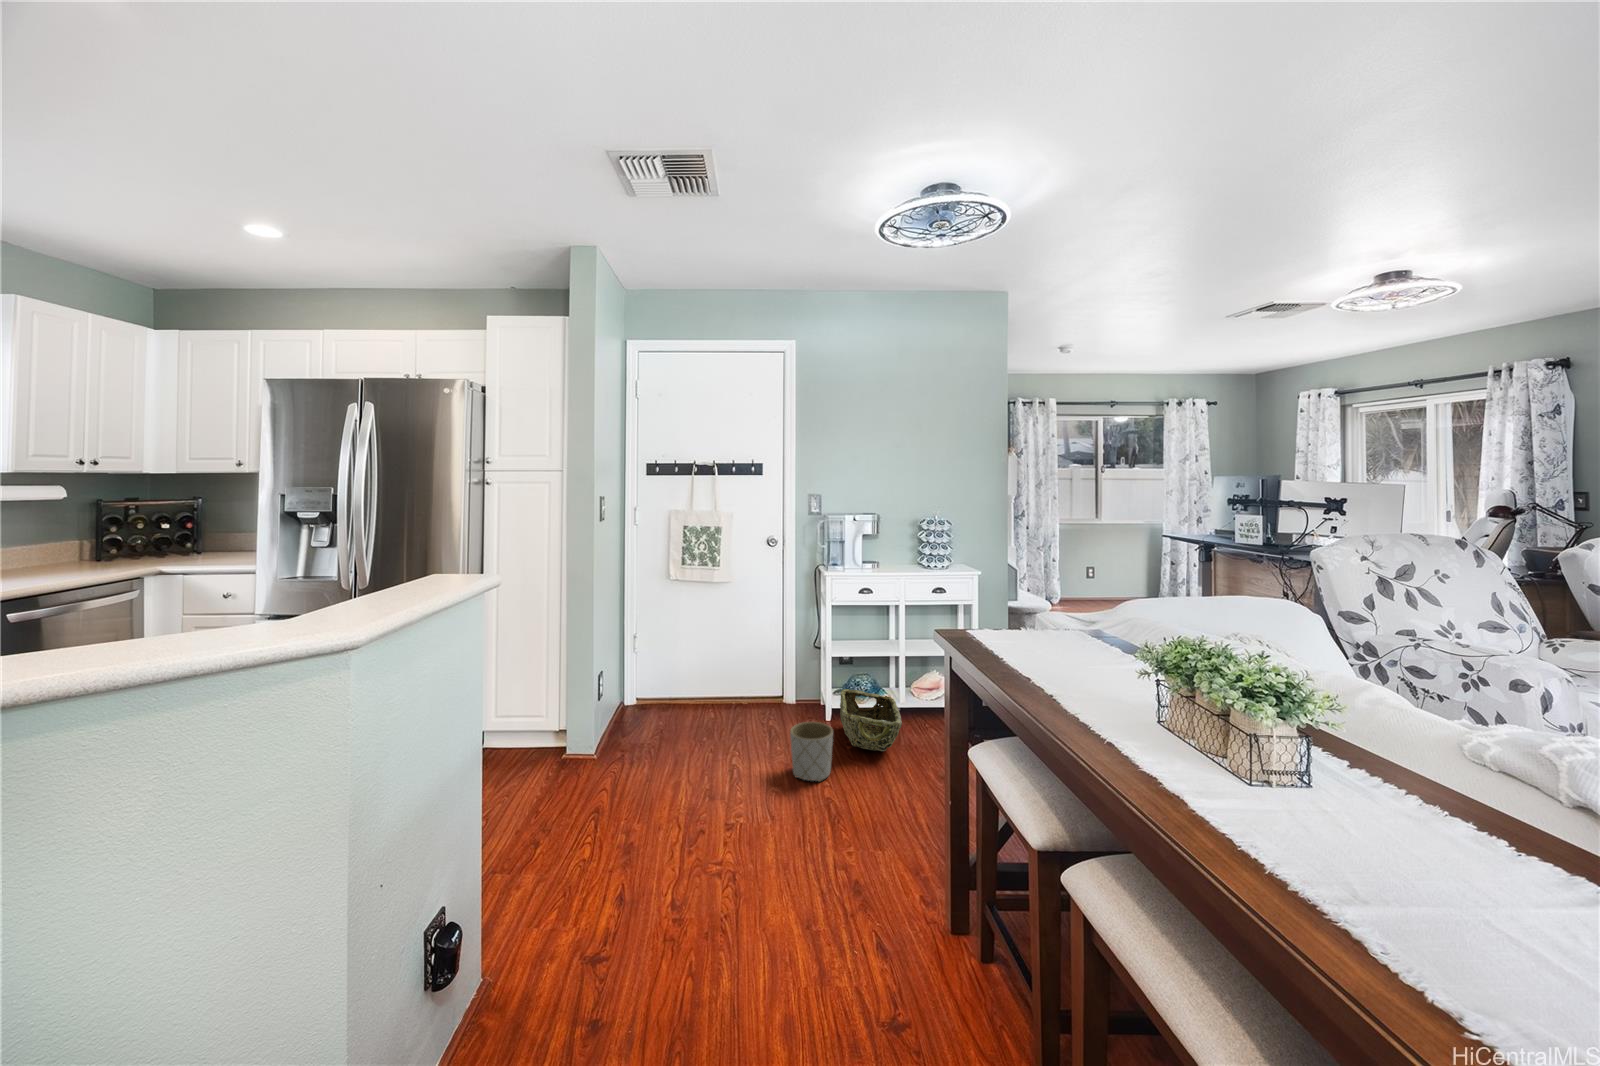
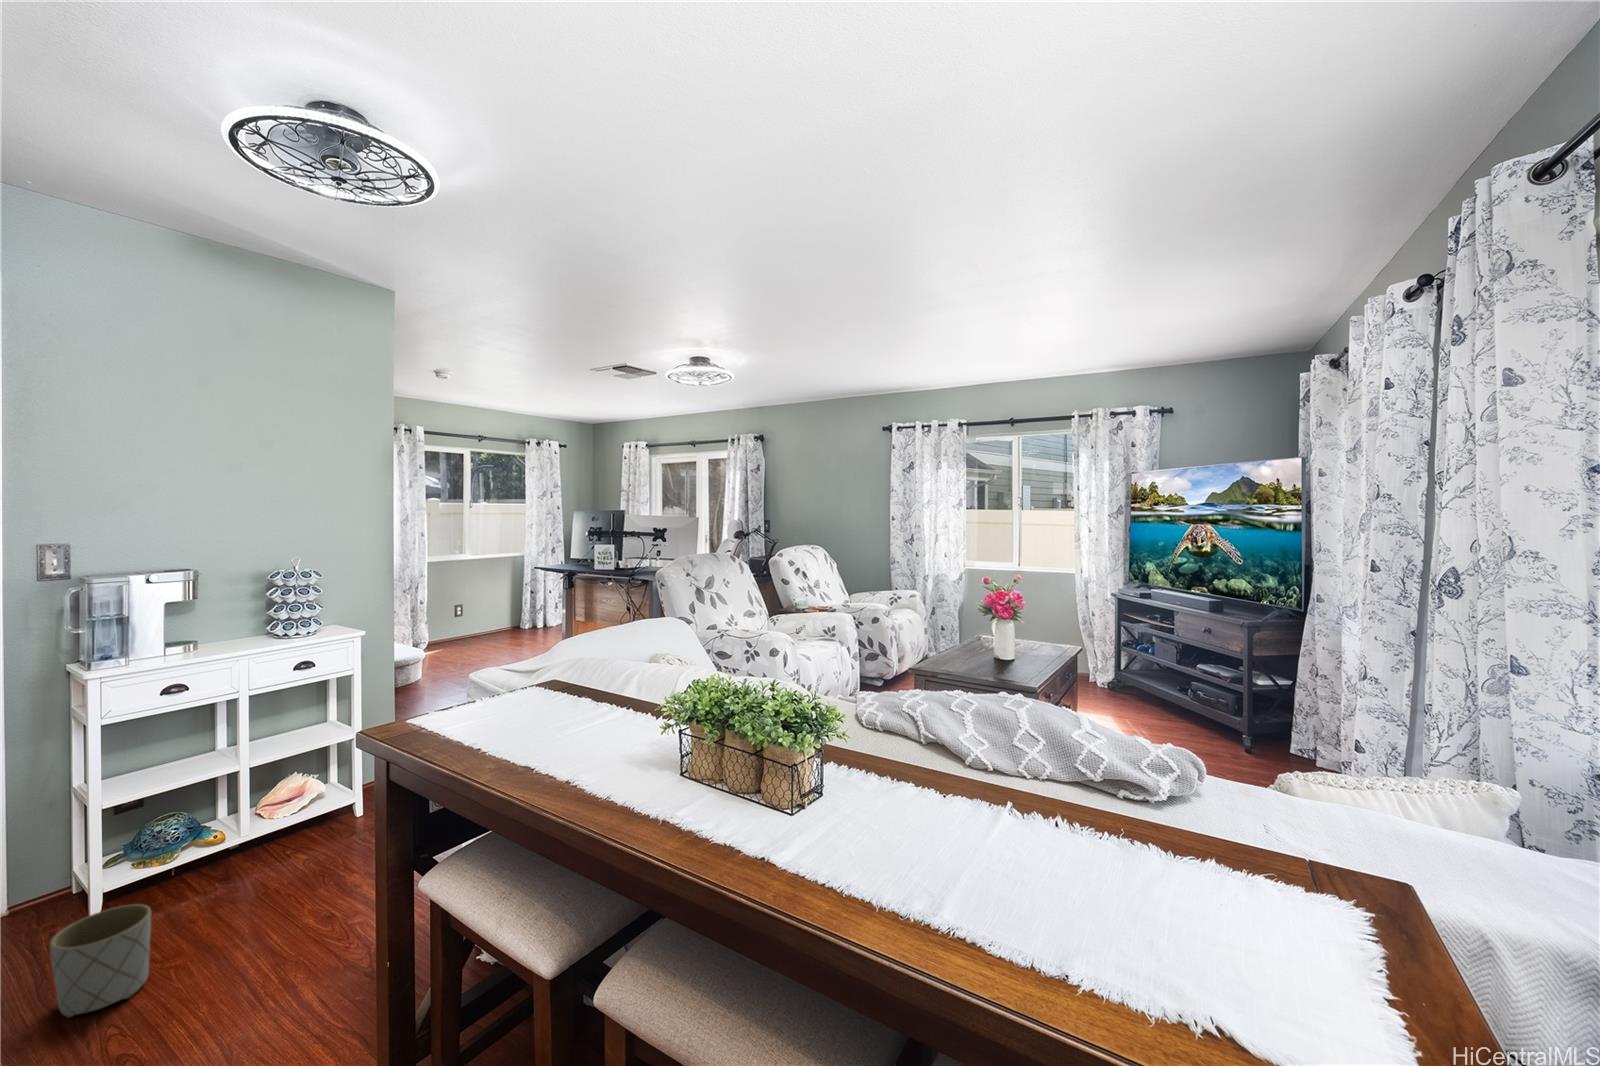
woven basket: present [840,689,902,751] -> none [137,825,271,918]

